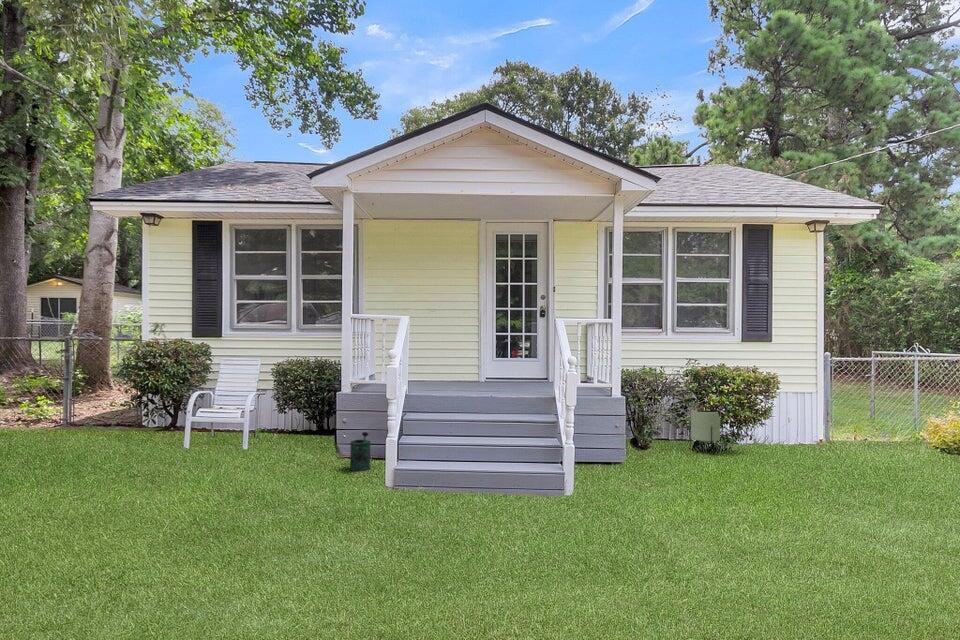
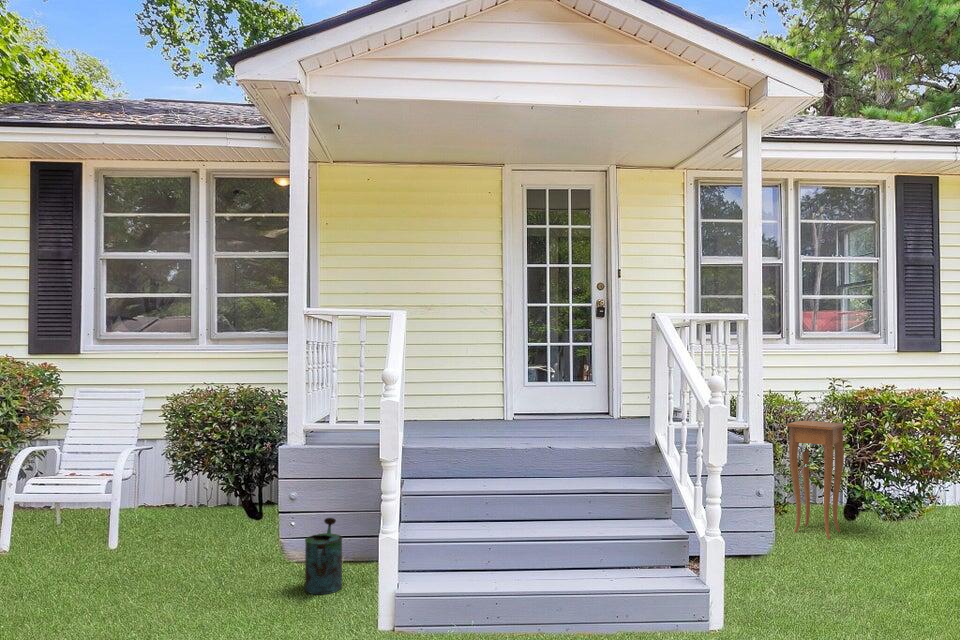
side table: none [646,384,683,456] -> present [787,421,845,539]
planter: present [690,410,720,455] -> none [852,458,904,536]

